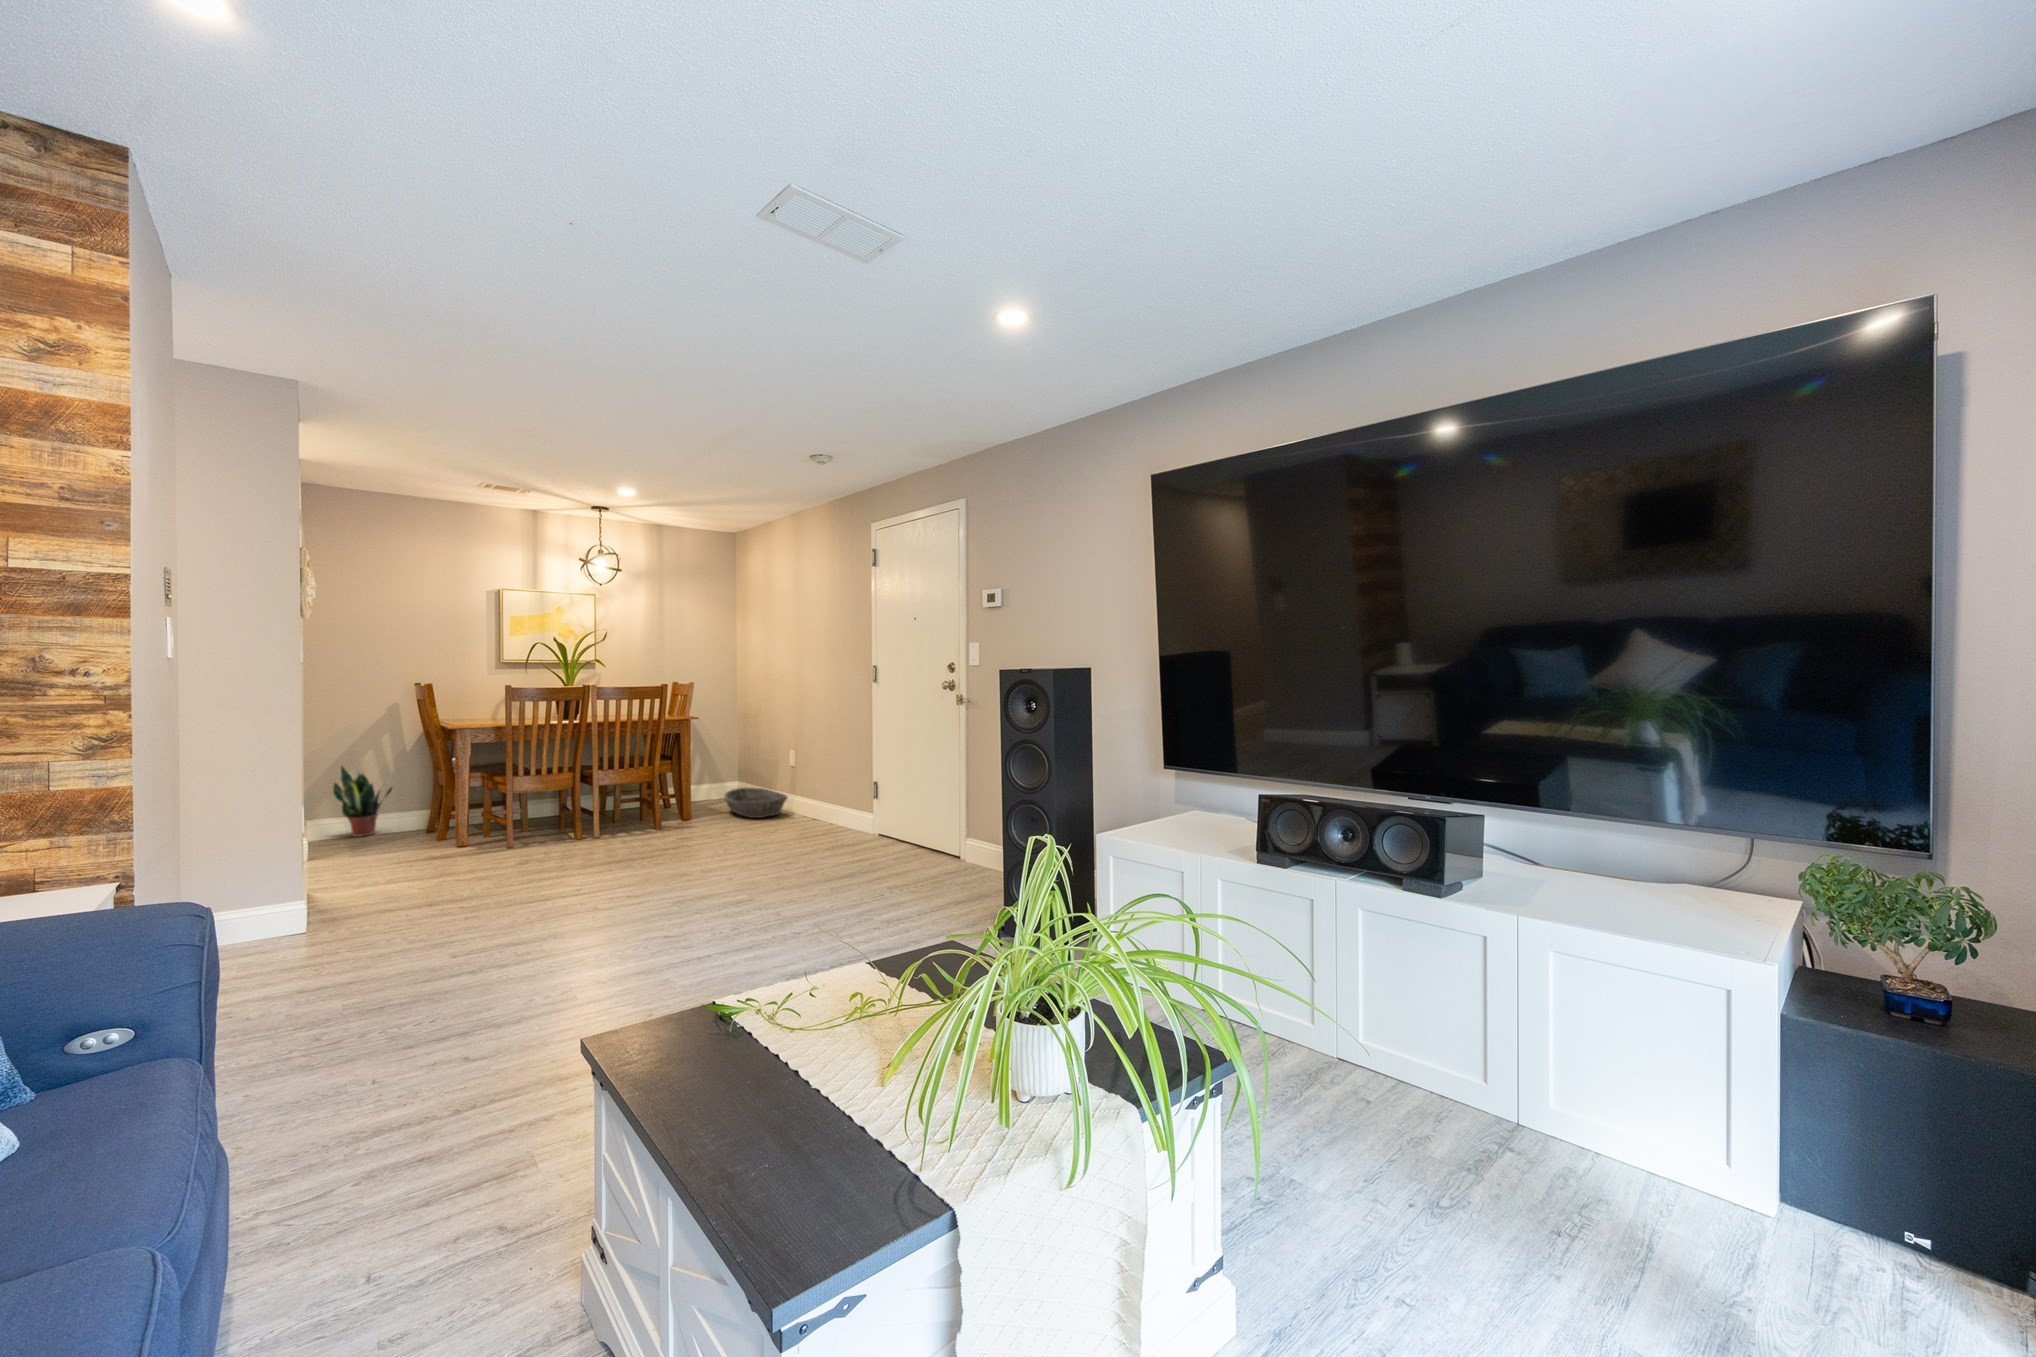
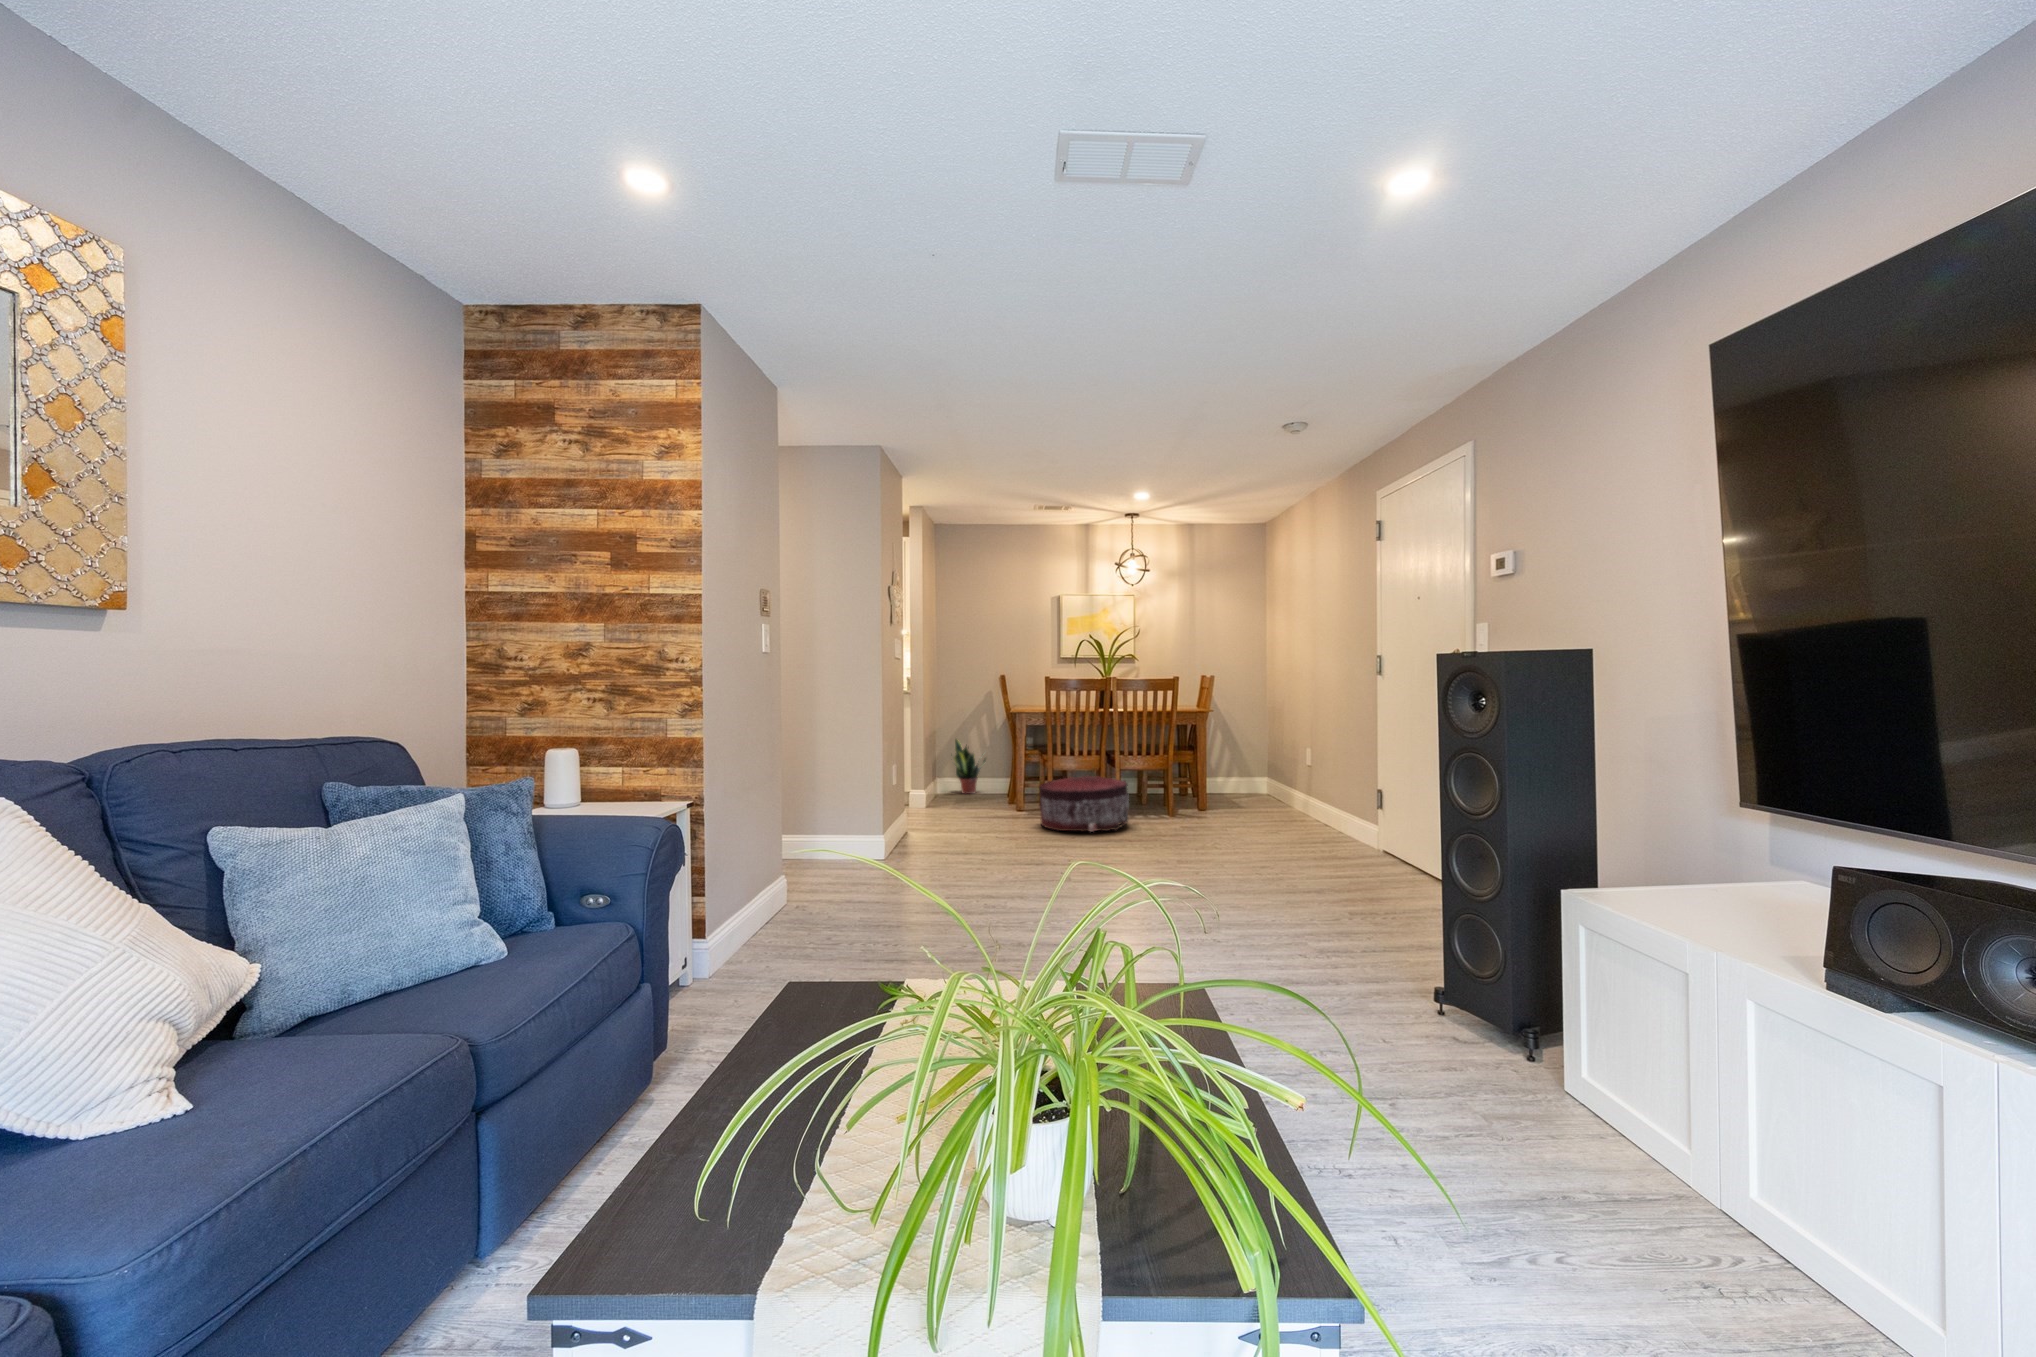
basket: present [724,788,788,818] -> none [1239,783,1302,815]
pouf: none [507,796,623,862] -> present [1039,776,1129,832]

